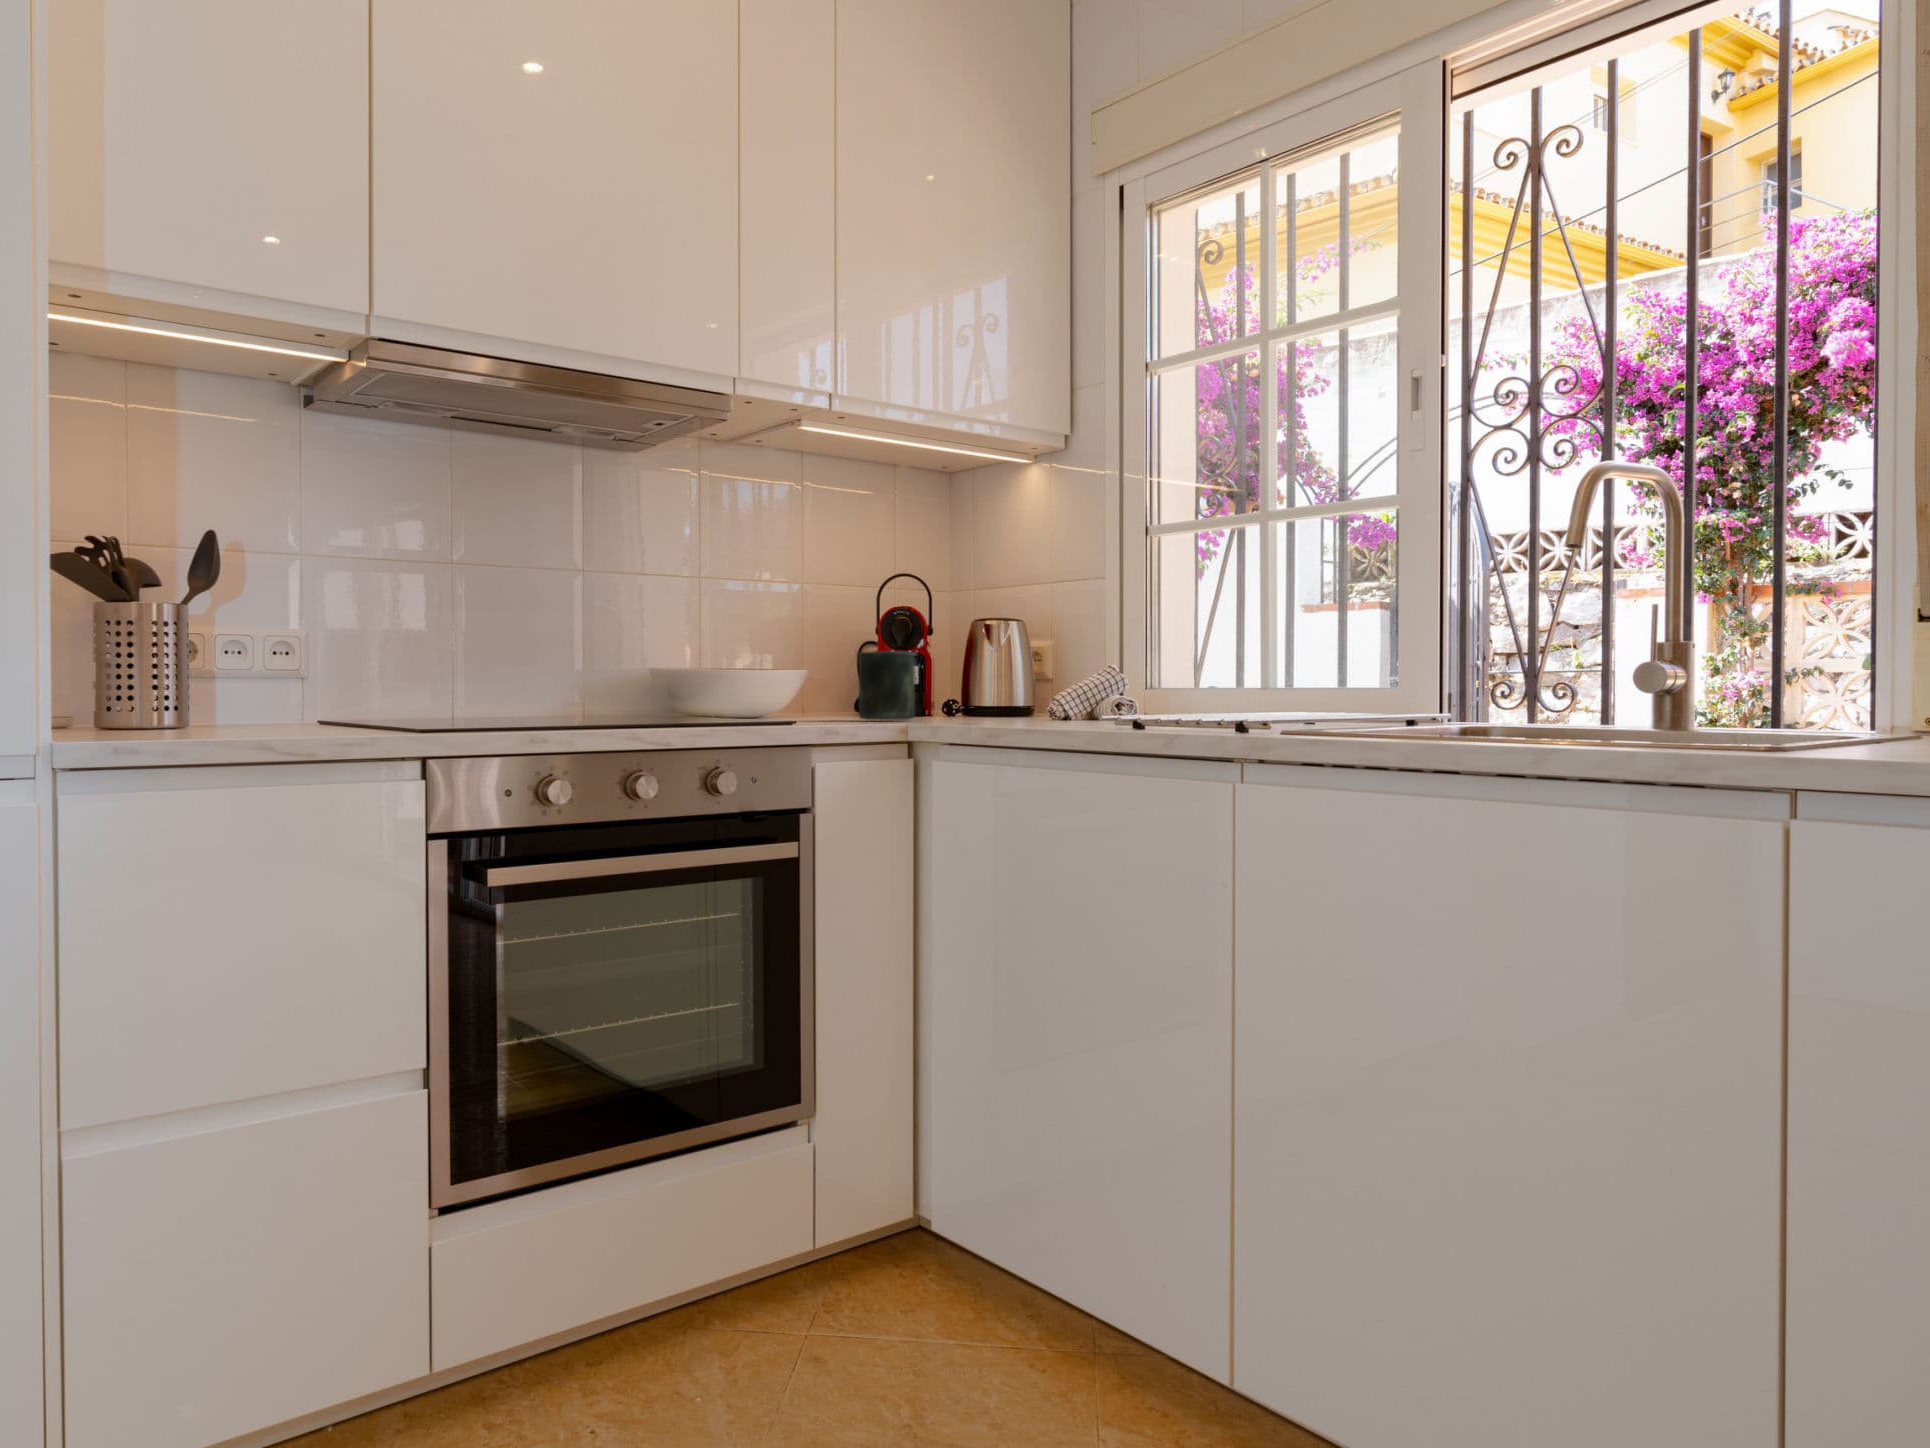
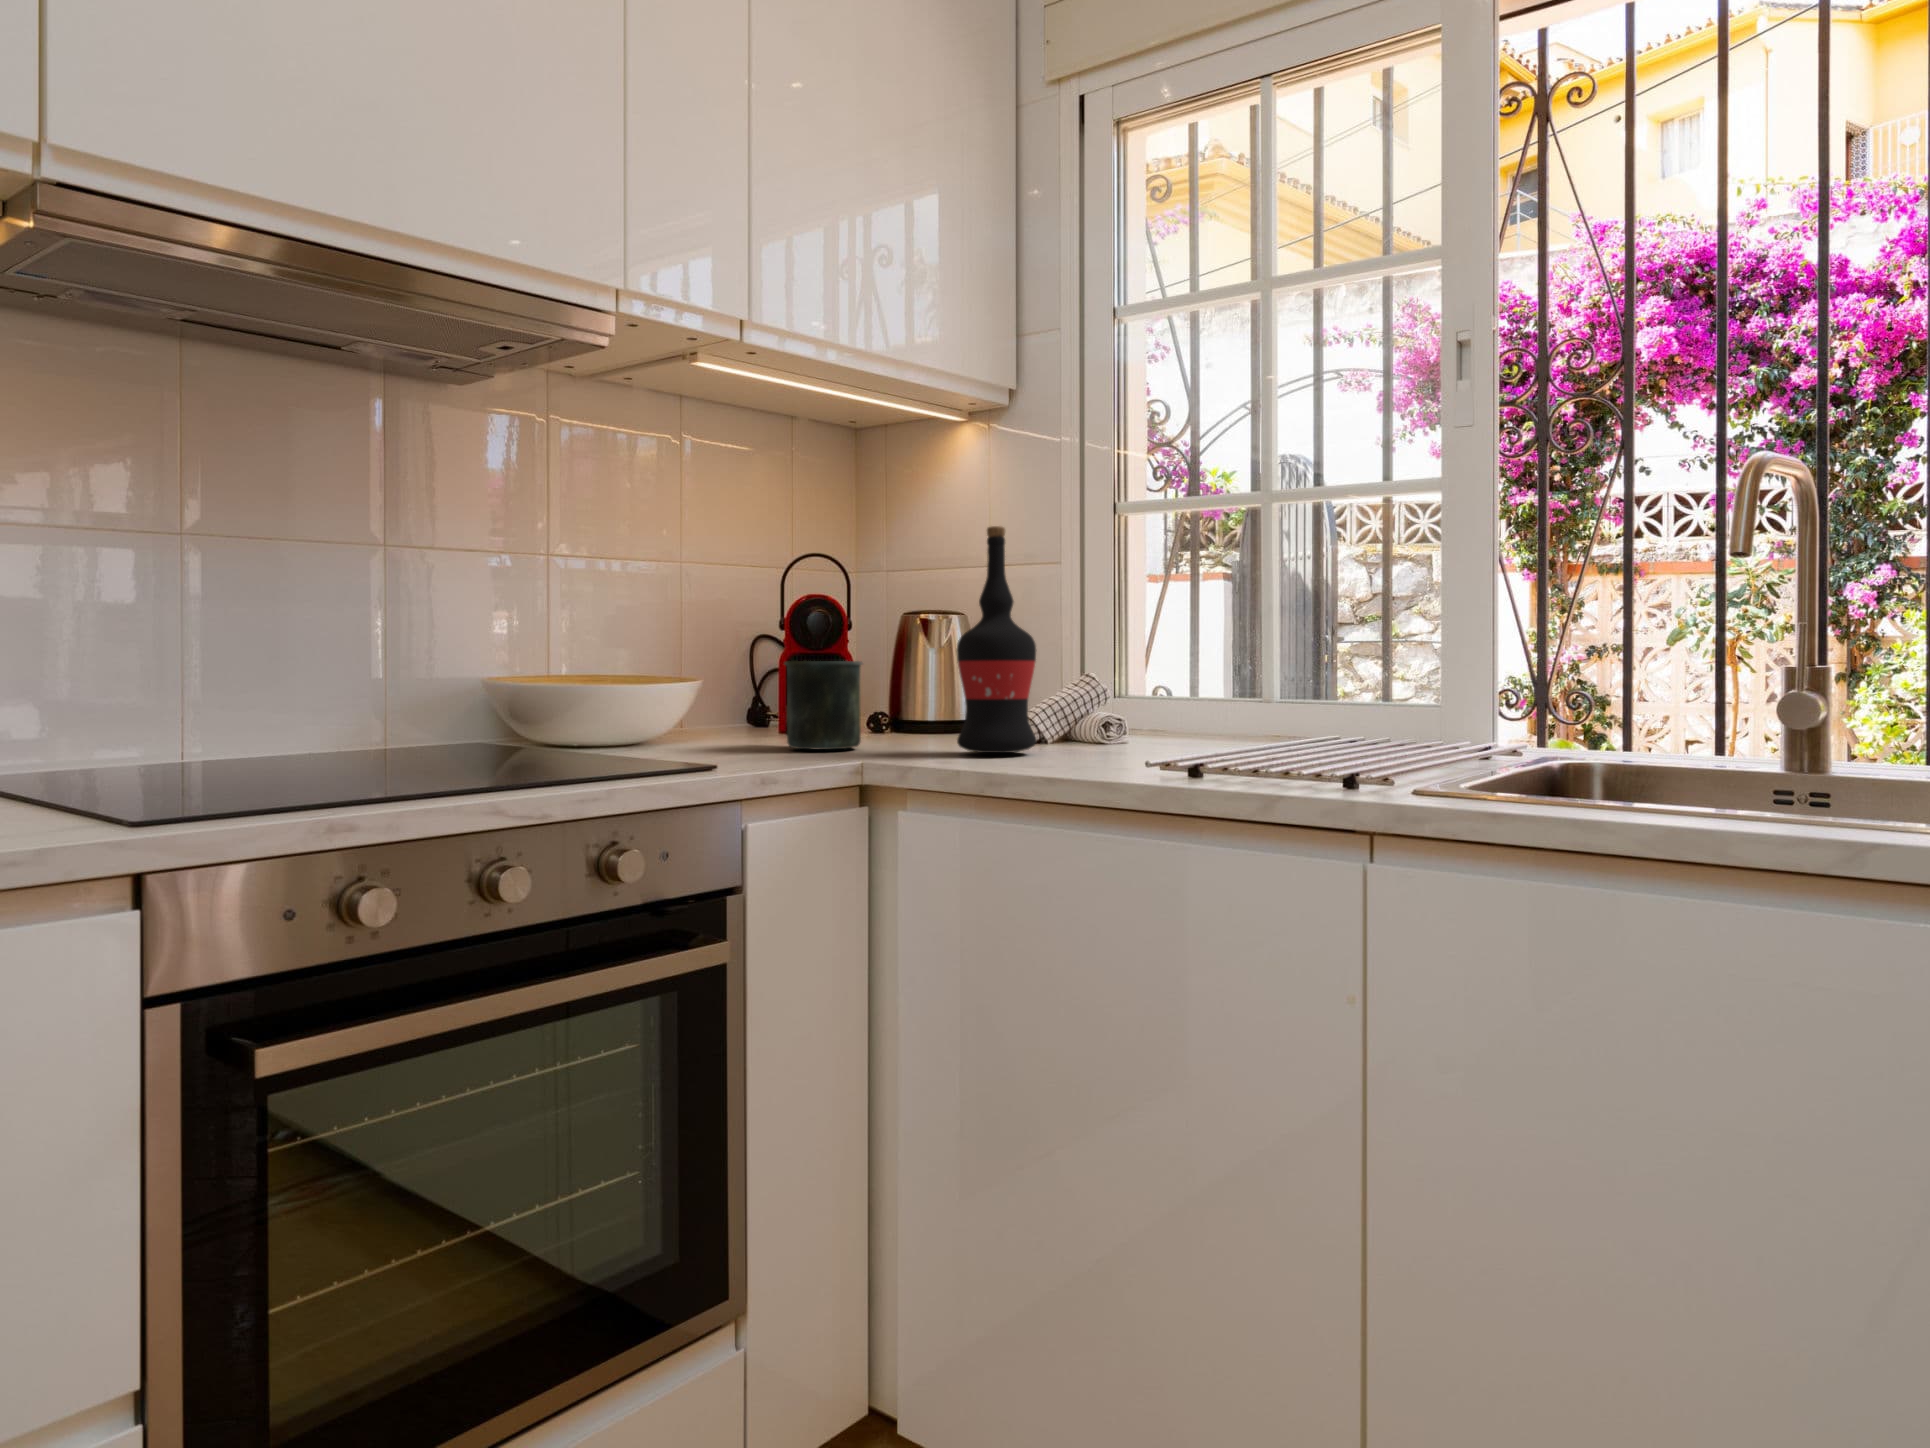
wine bottle: none [980,543,1042,720] -> present [956,526,1037,753]

